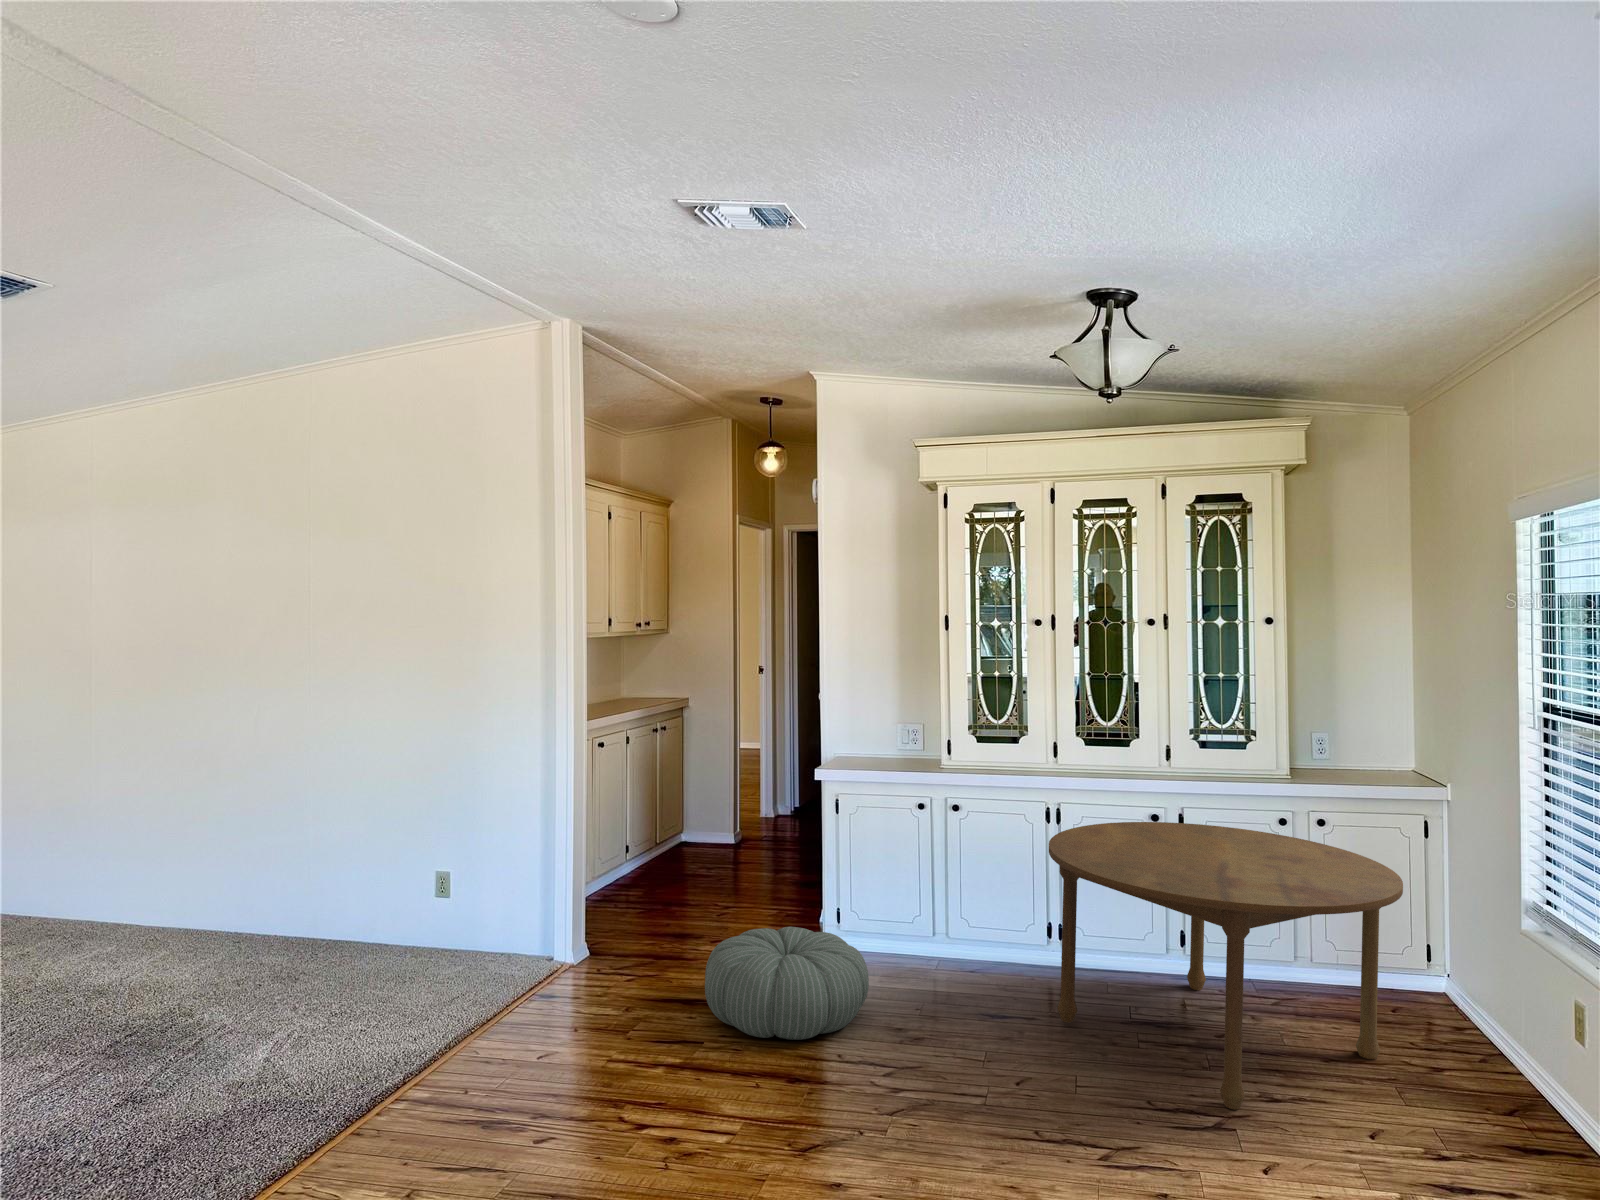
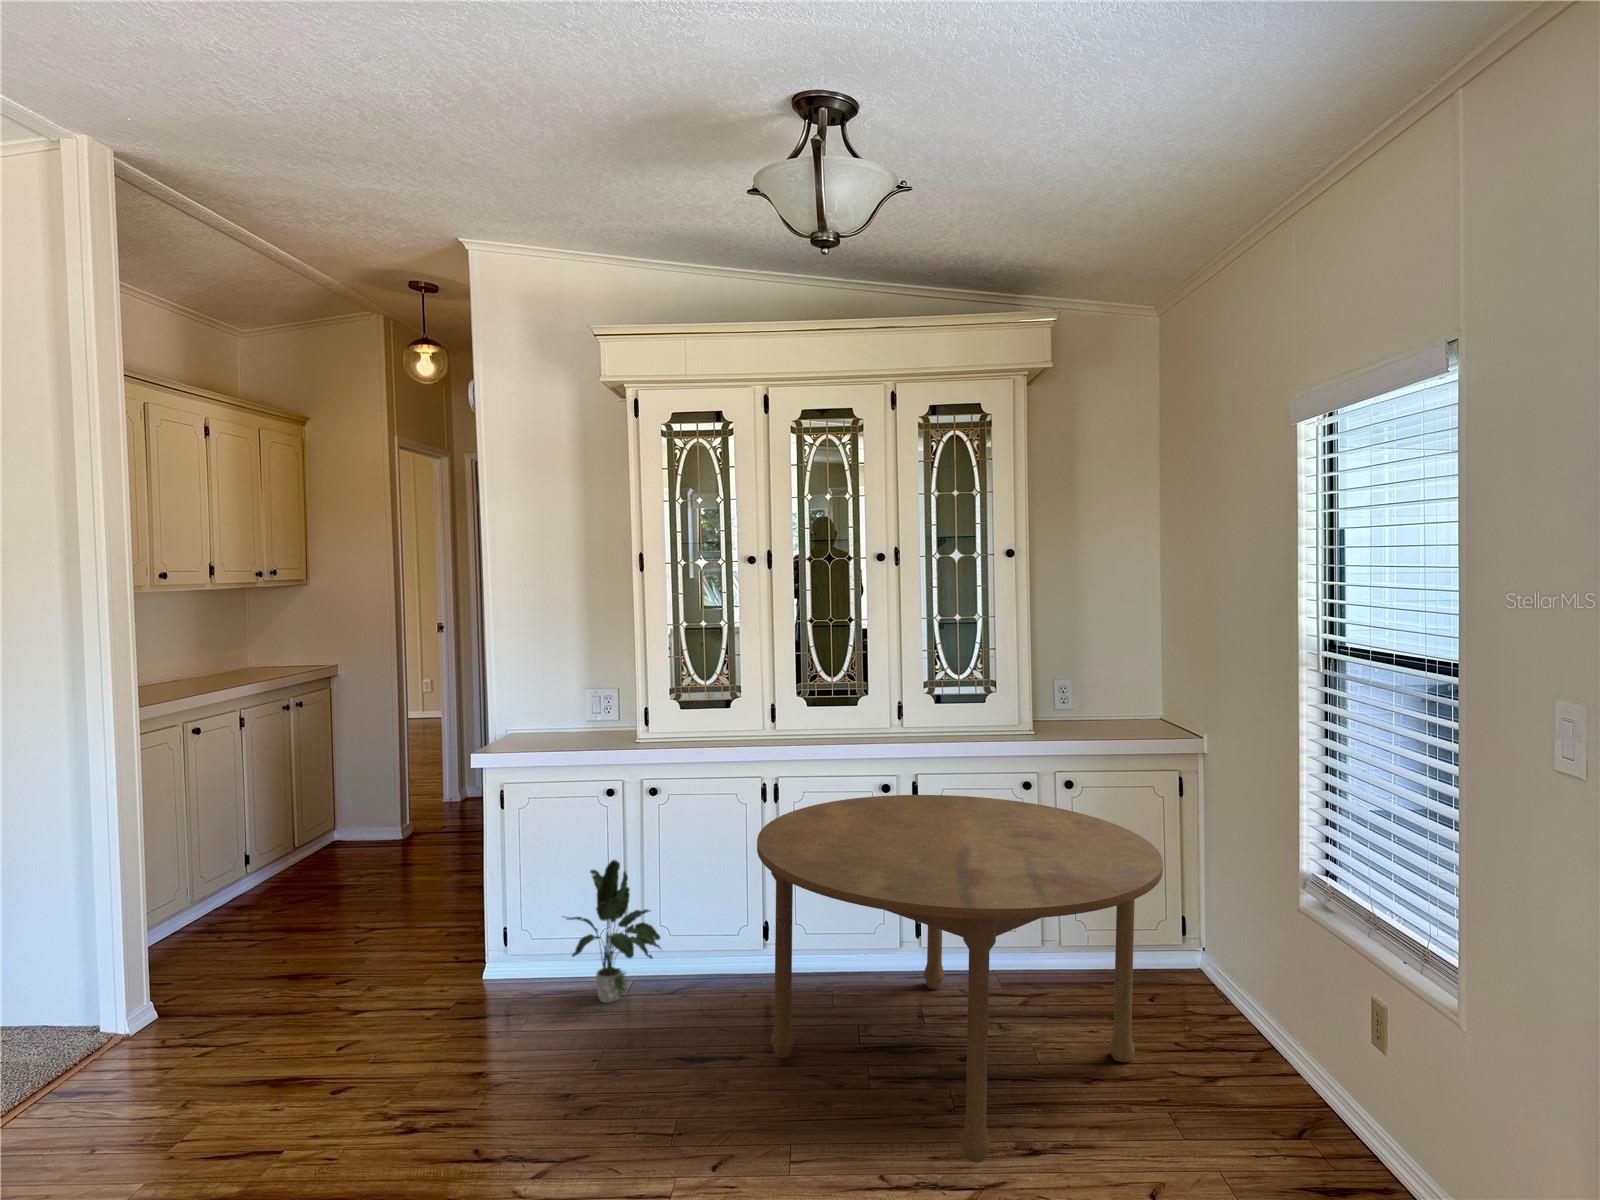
potted plant: none [886,859,963,973] -> present [565,860,660,1003]
pouf: present [705,927,869,1040] -> none [290,968,529,1137]

